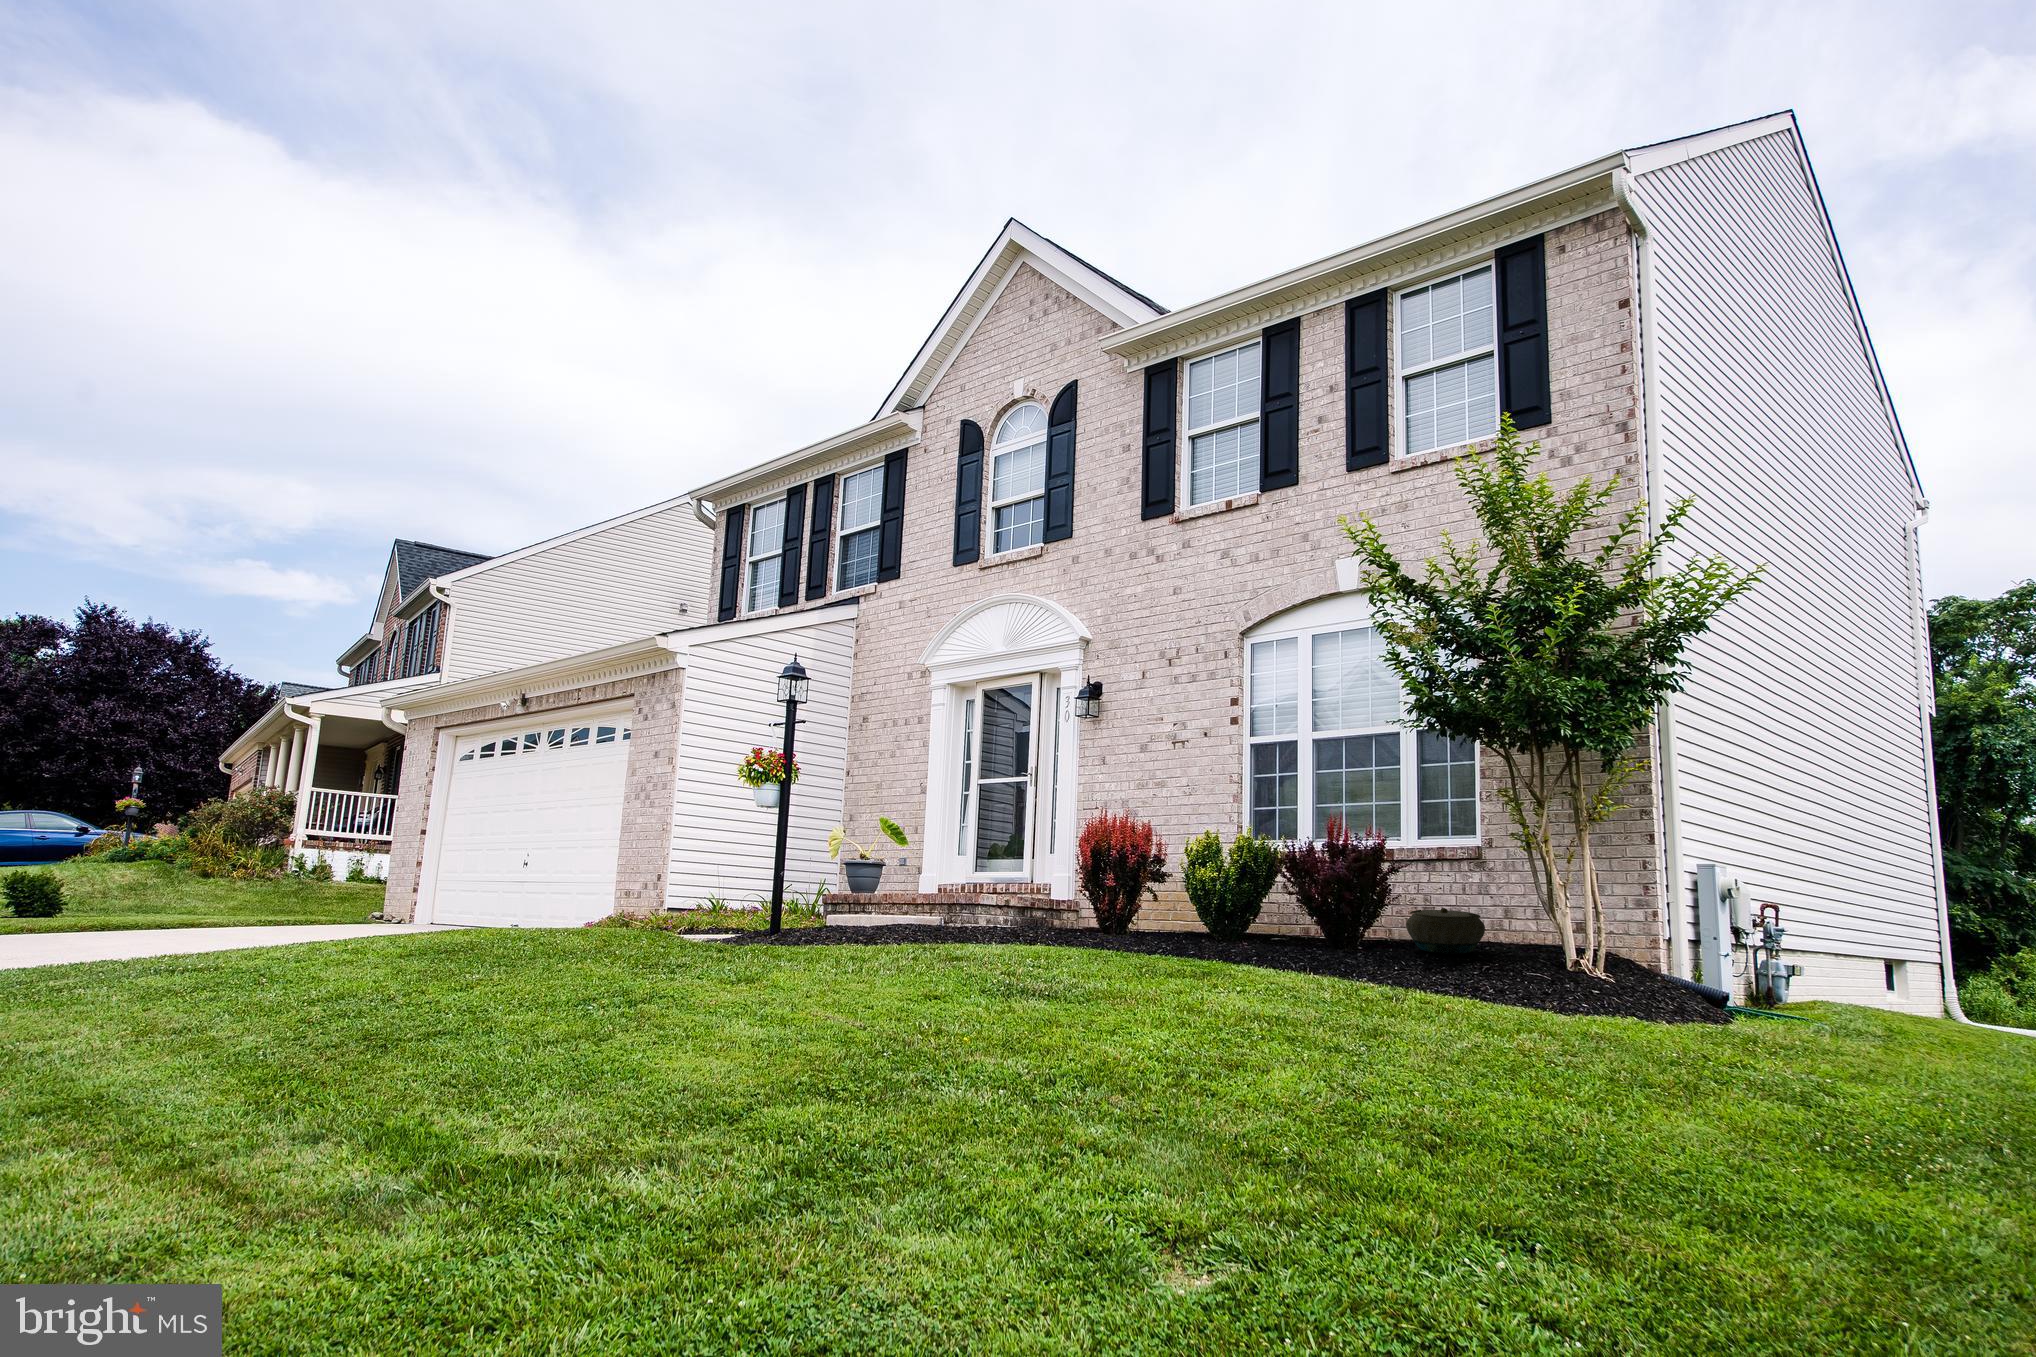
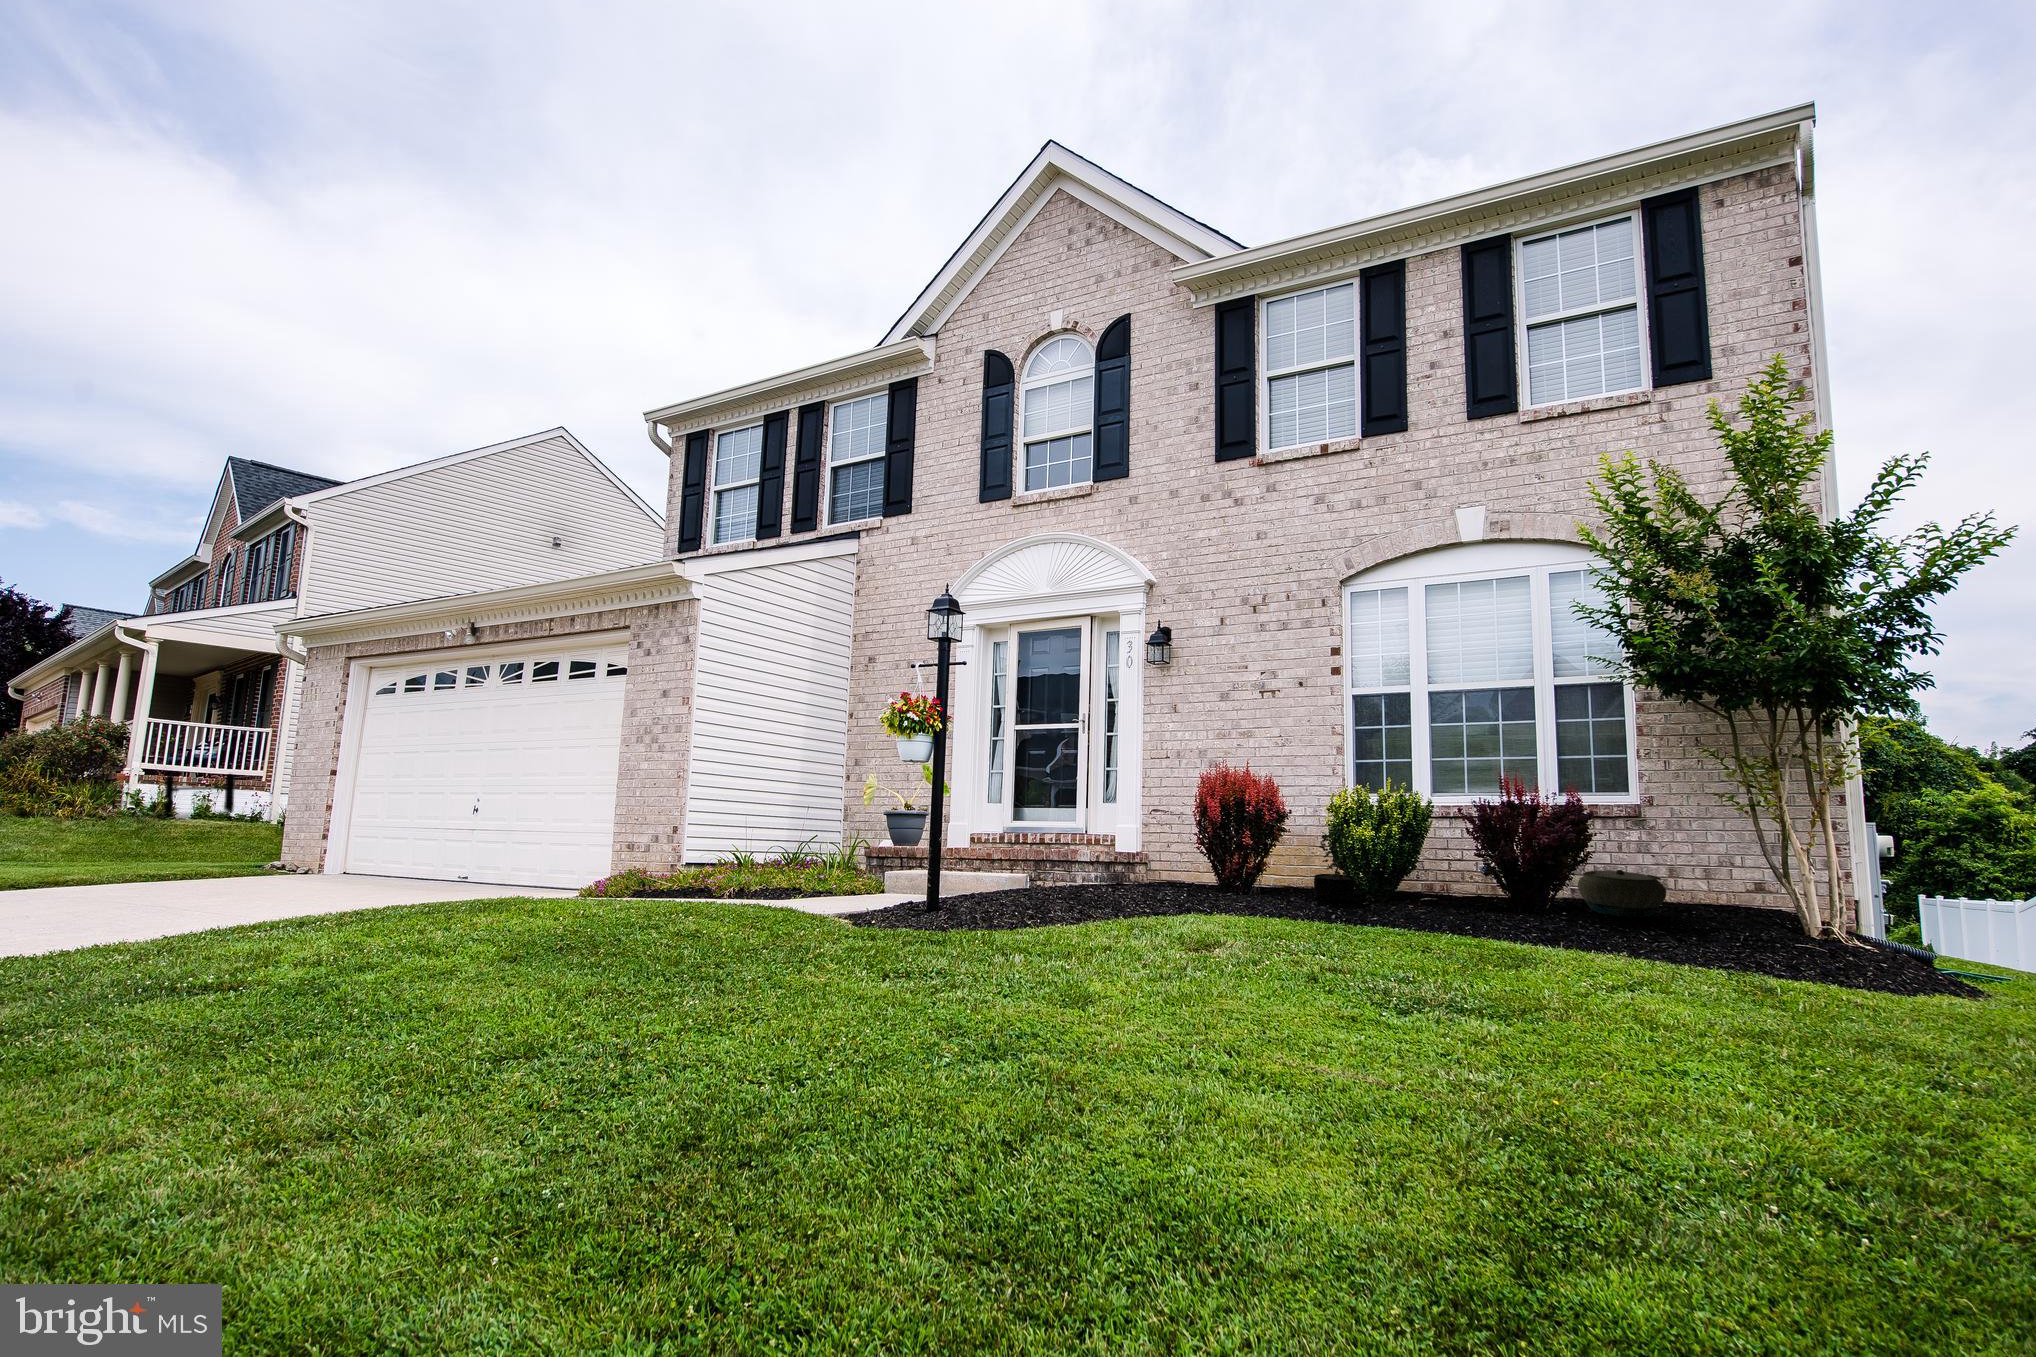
bench: none [322,838,379,877] -> present [164,774,235,814]
decorative plant: none [1166,870,1204,938] -> present [1314,828,1355,901]

